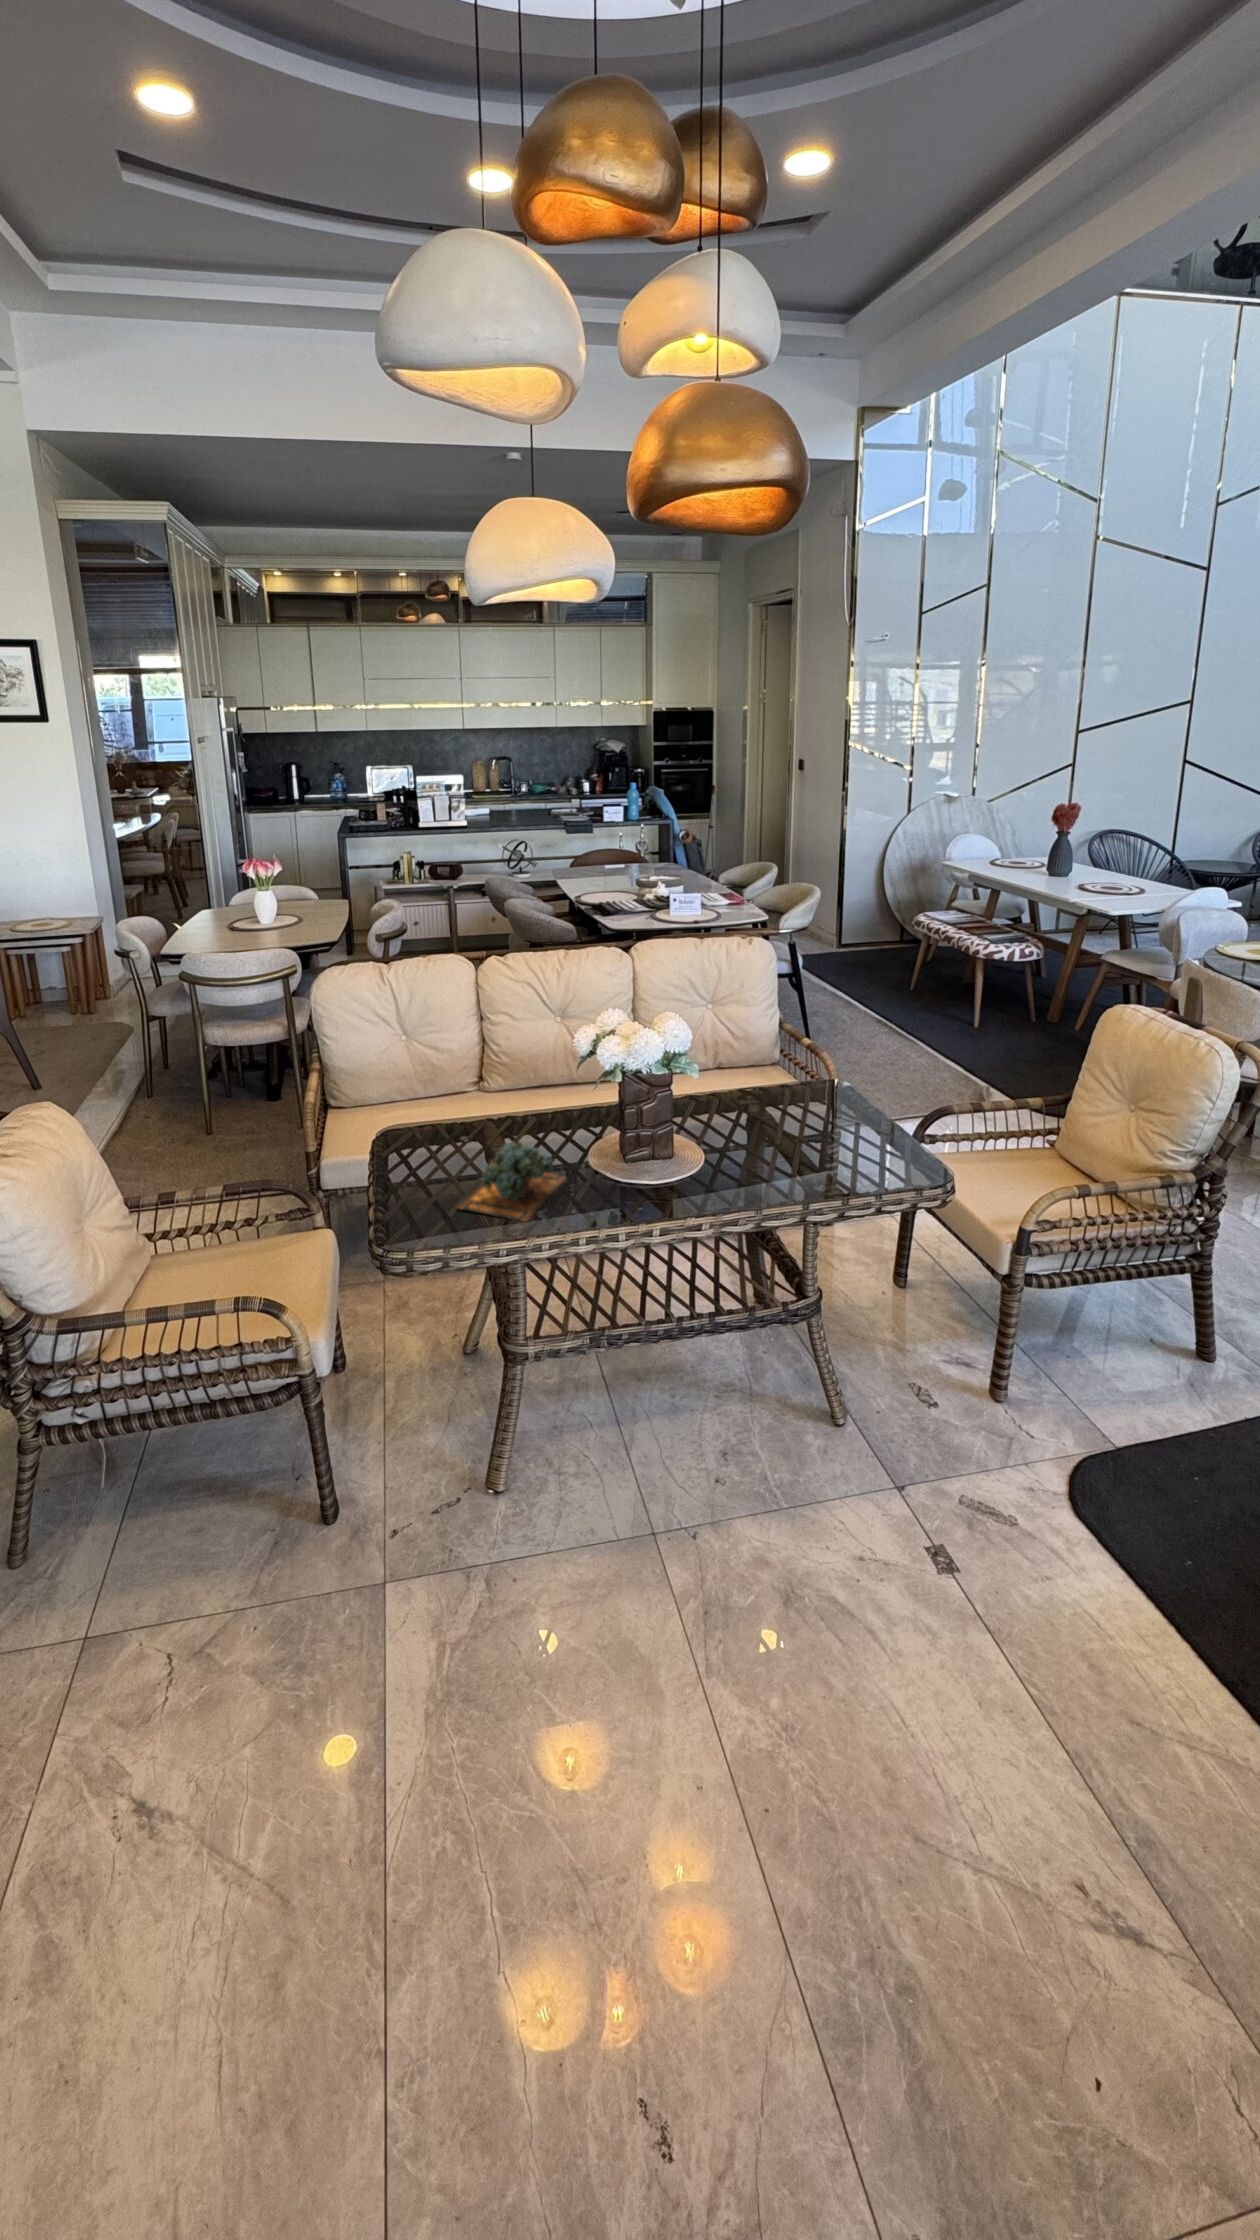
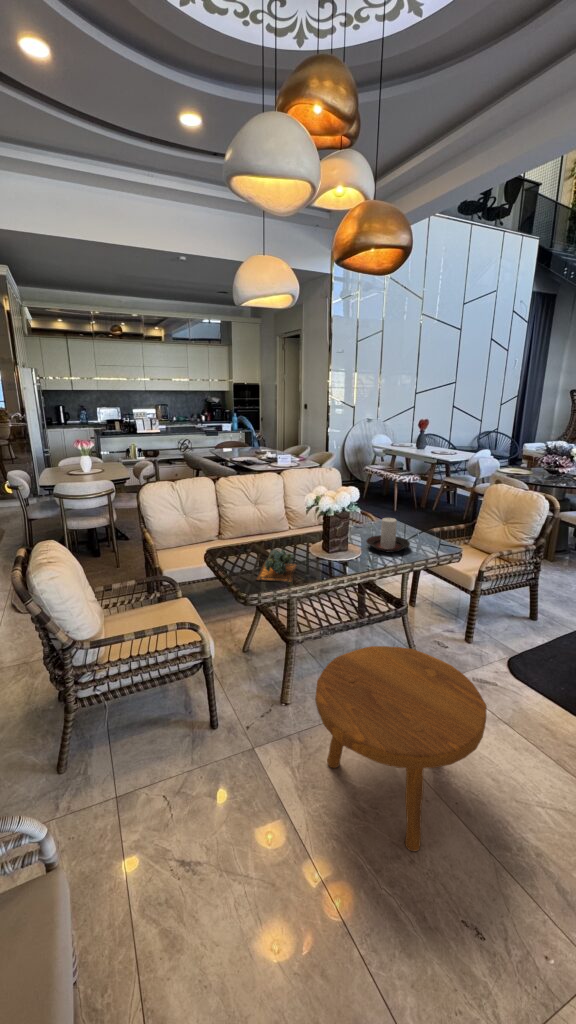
candle holder: none [747,1084,850,1168] -> present [367,518,410,553]
footstool: none [445,1401,825,1908] -> present [315,646,487,851]

